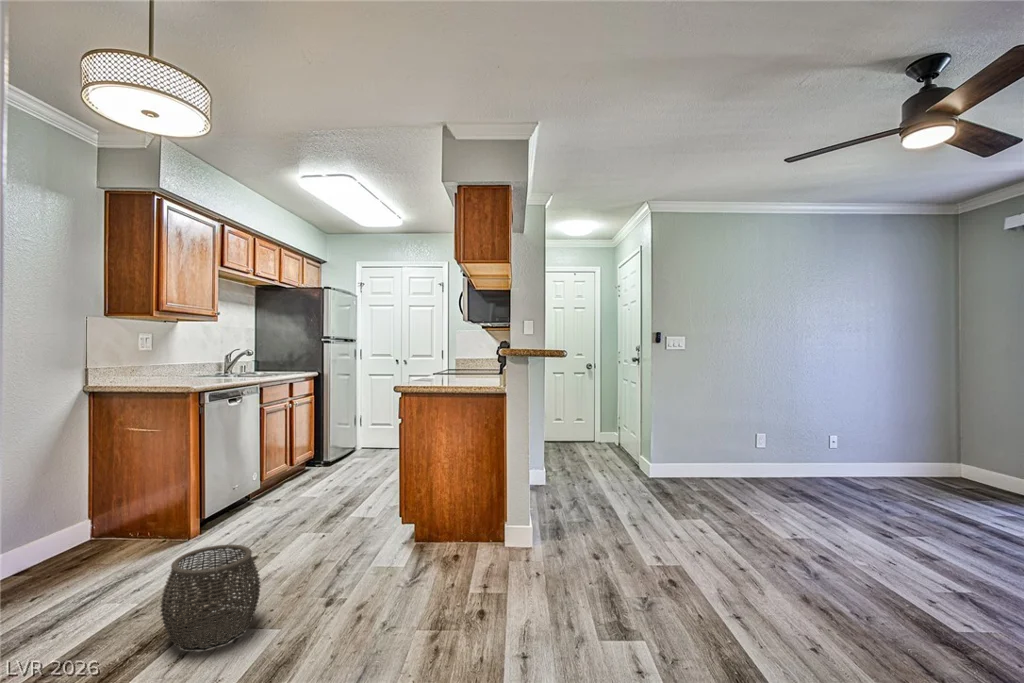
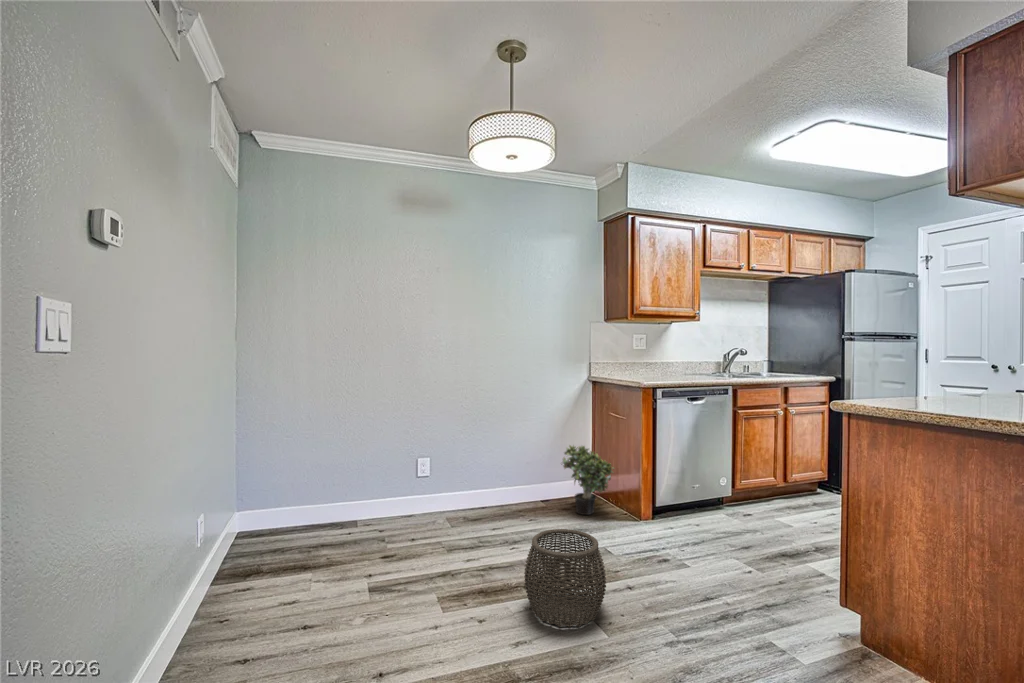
potted plant: none [66,473,151,559] -> present [563,445,614,515]

